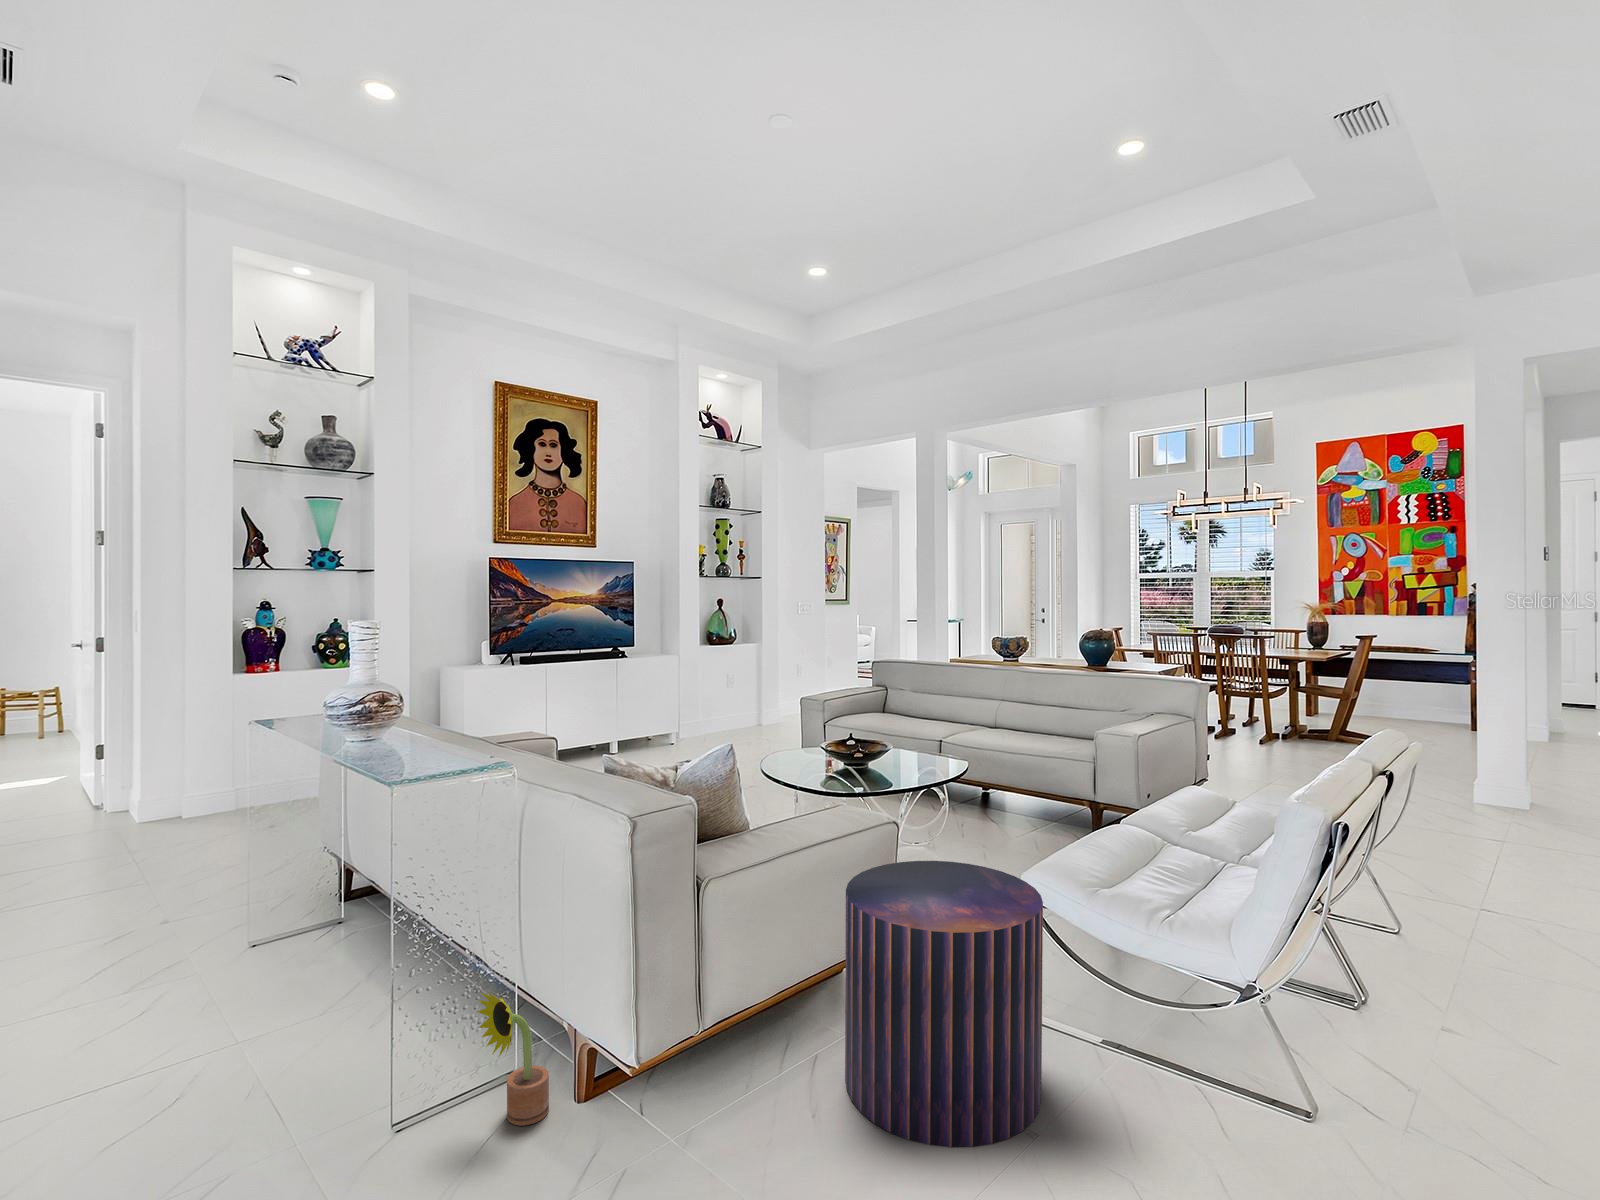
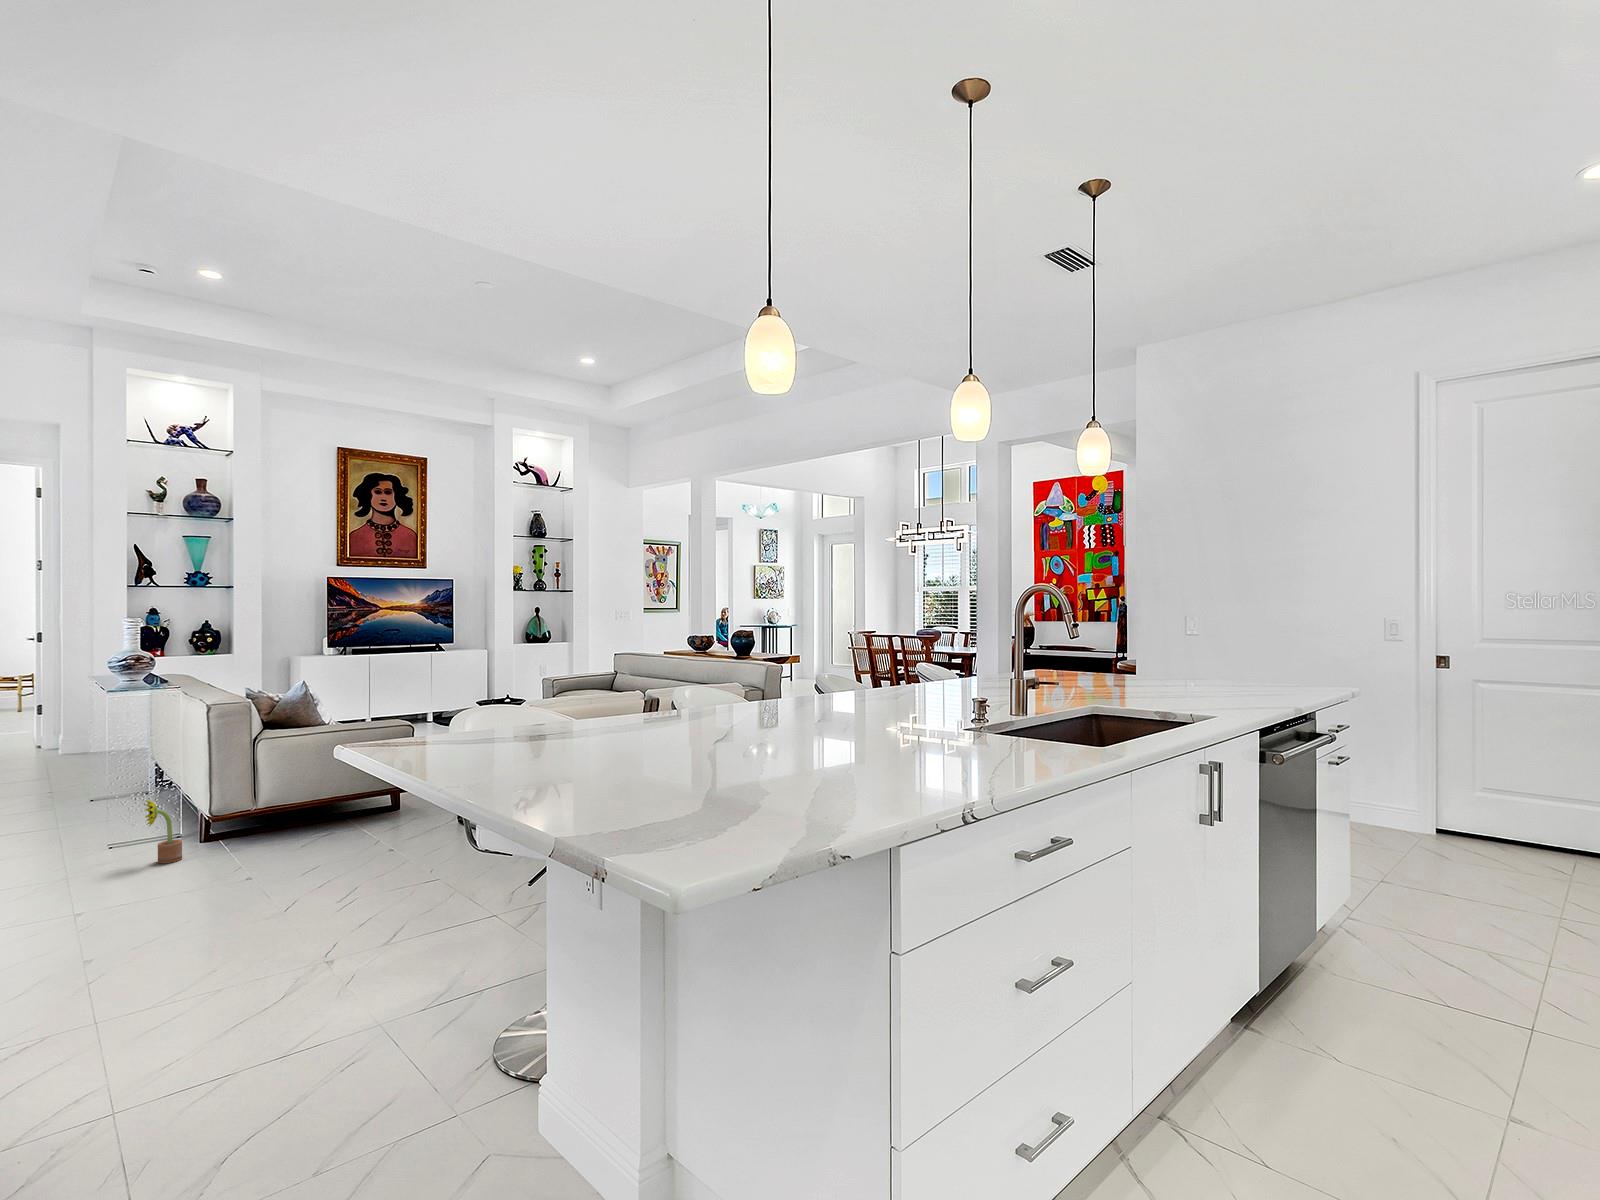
pouf: present [845,861,1043,1147] -> none [331,747,440,870]

